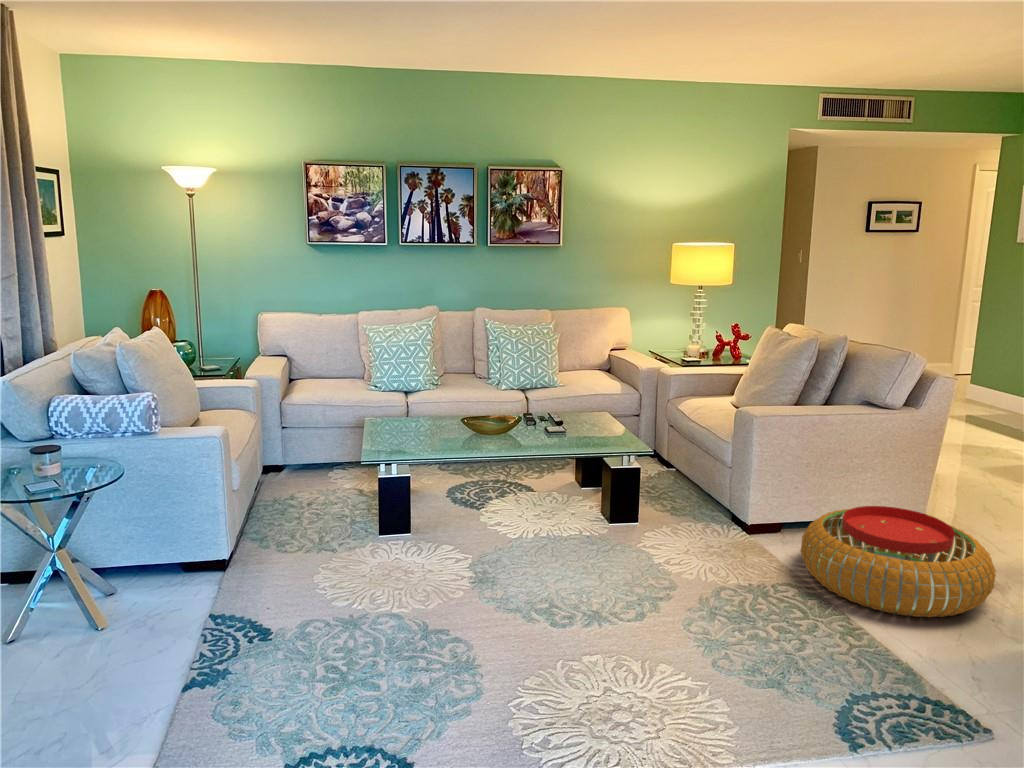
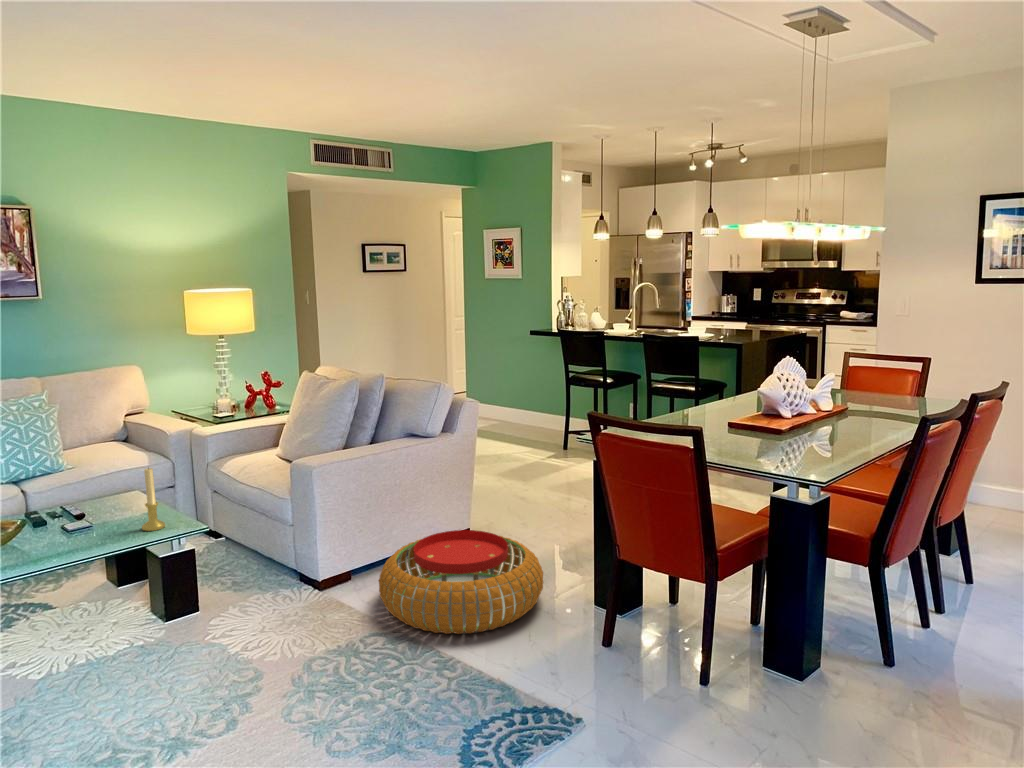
candle holder: none [601,390,620,445] -> present [142,468,165,531]

